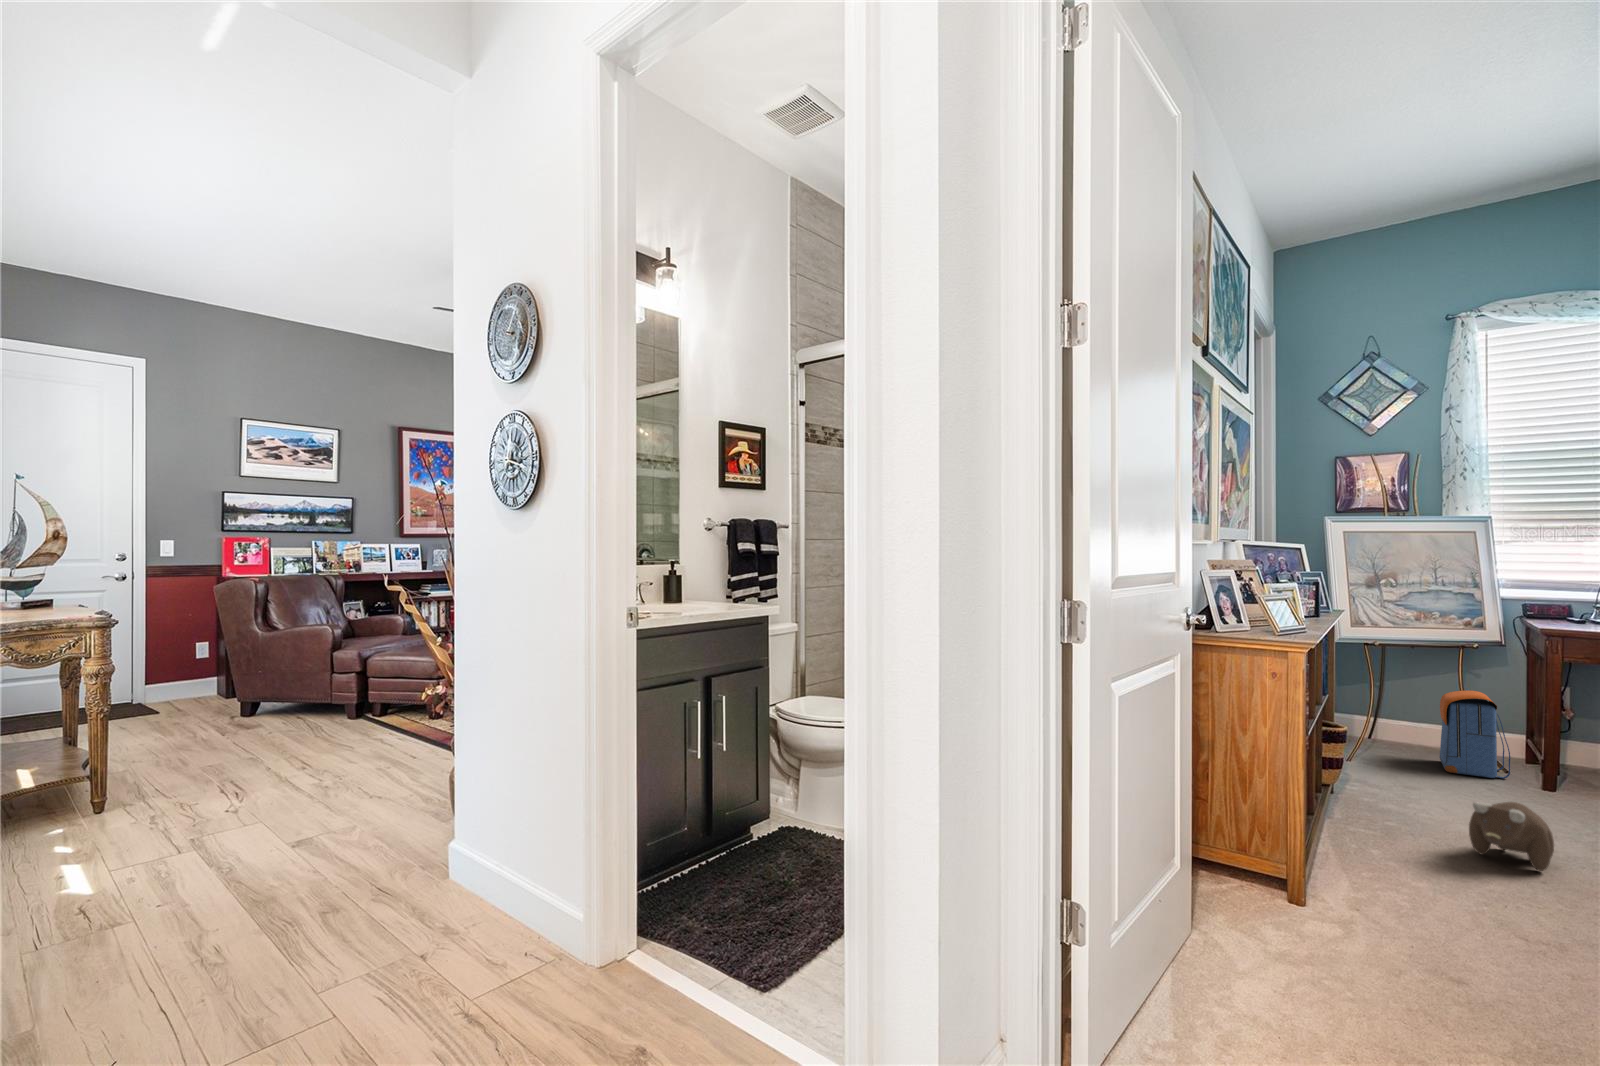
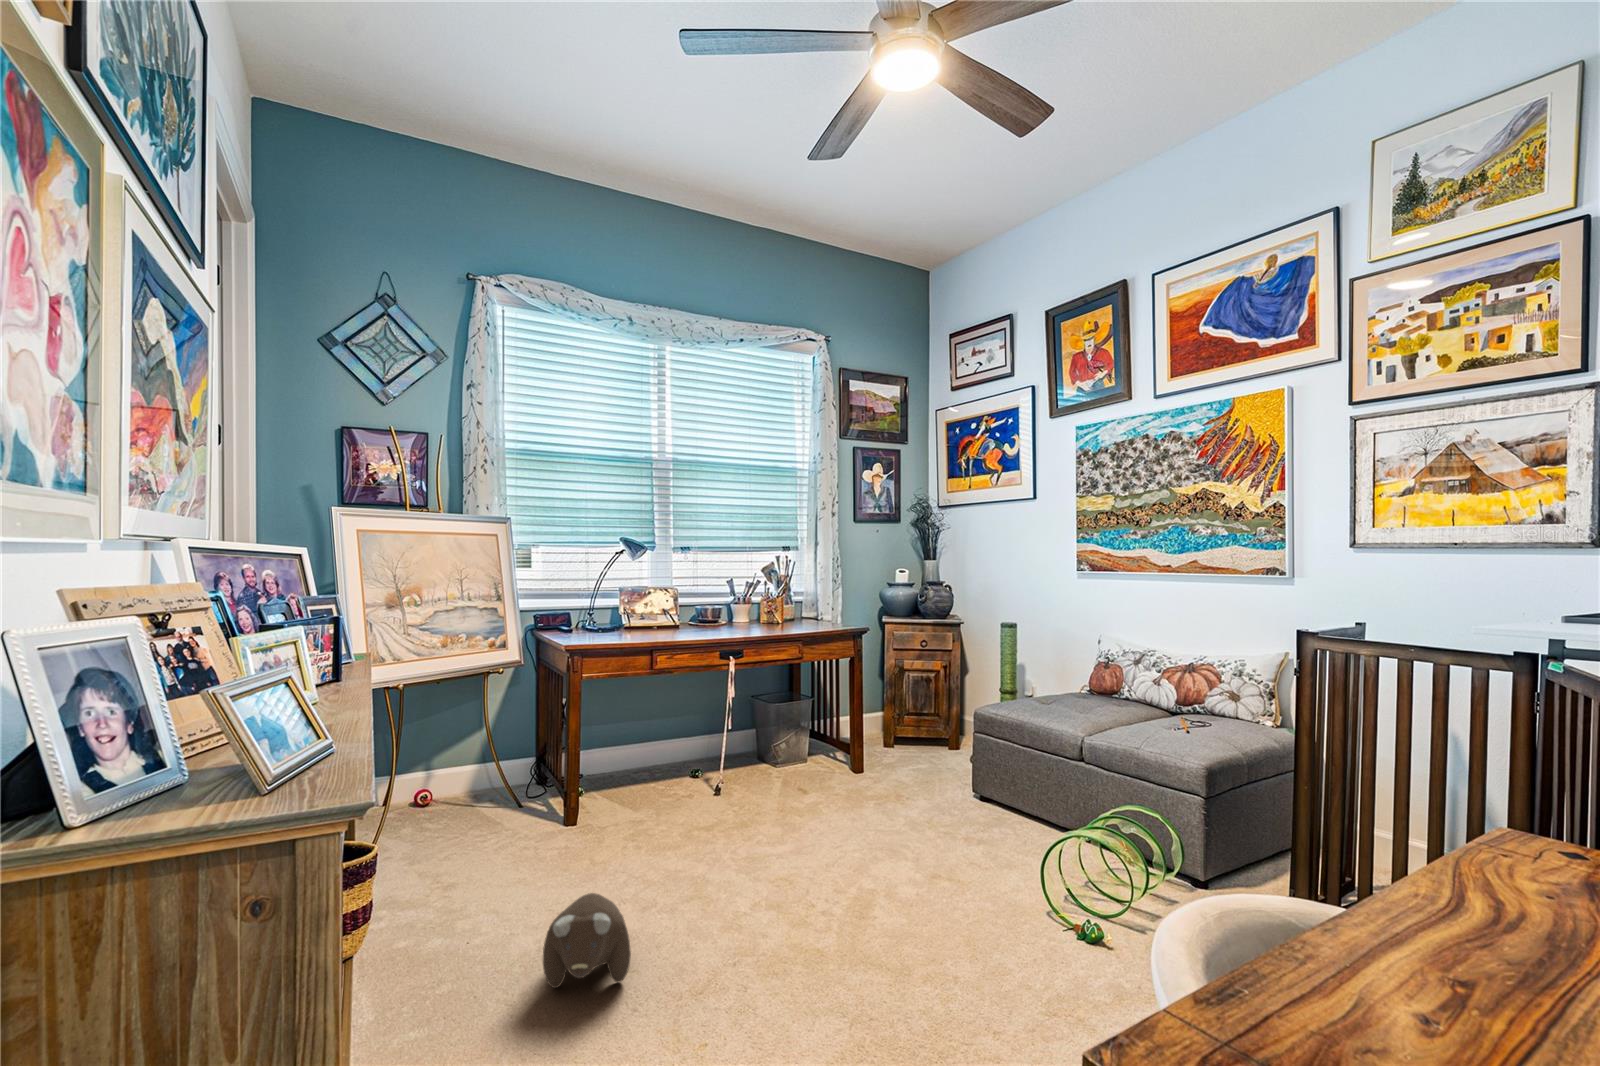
backpack: present [1439,690,1511,779] -> none [463,723,535,835]

